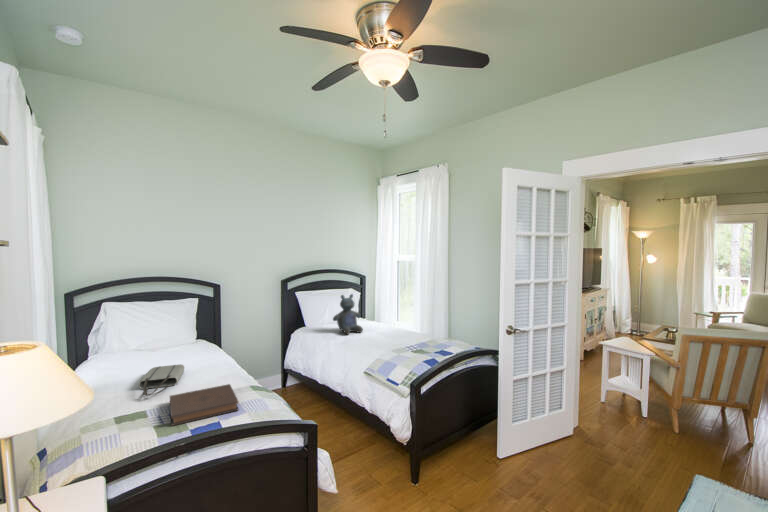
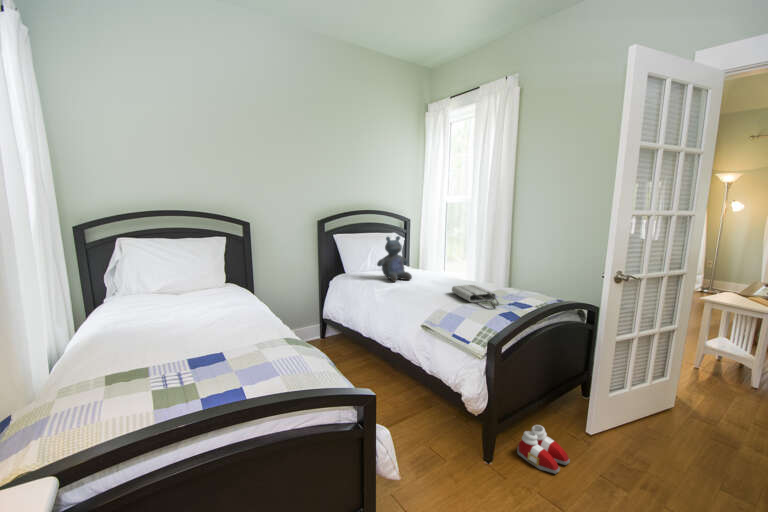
tote bag: present [139,364,184,395] -> present [452,285,499,306]
book: present [170,384,239,426] -> none [176,336,269,392]
slippers: none [439,452,479,490] -> present [517,425,570,474]

